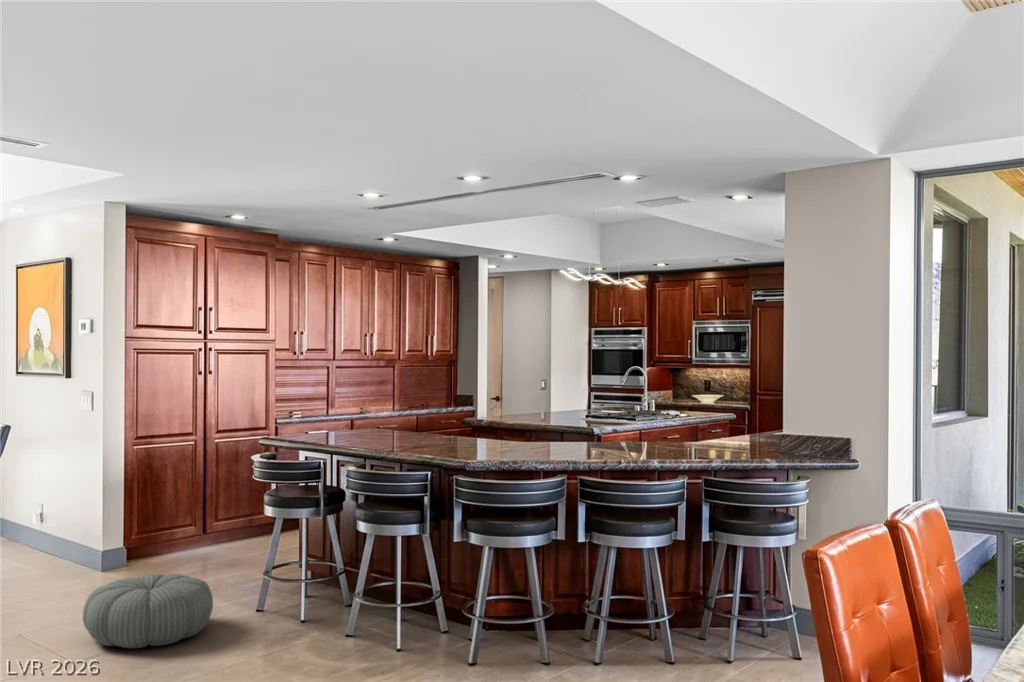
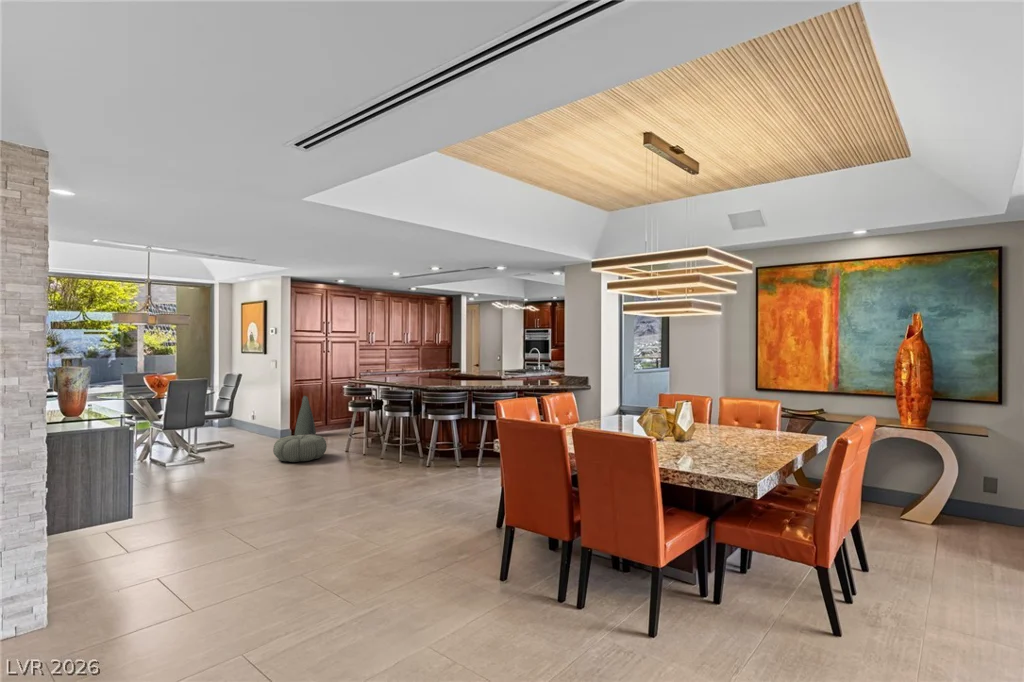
air purifier: none [132,471,181,566] -> present [295,396,316,436]

